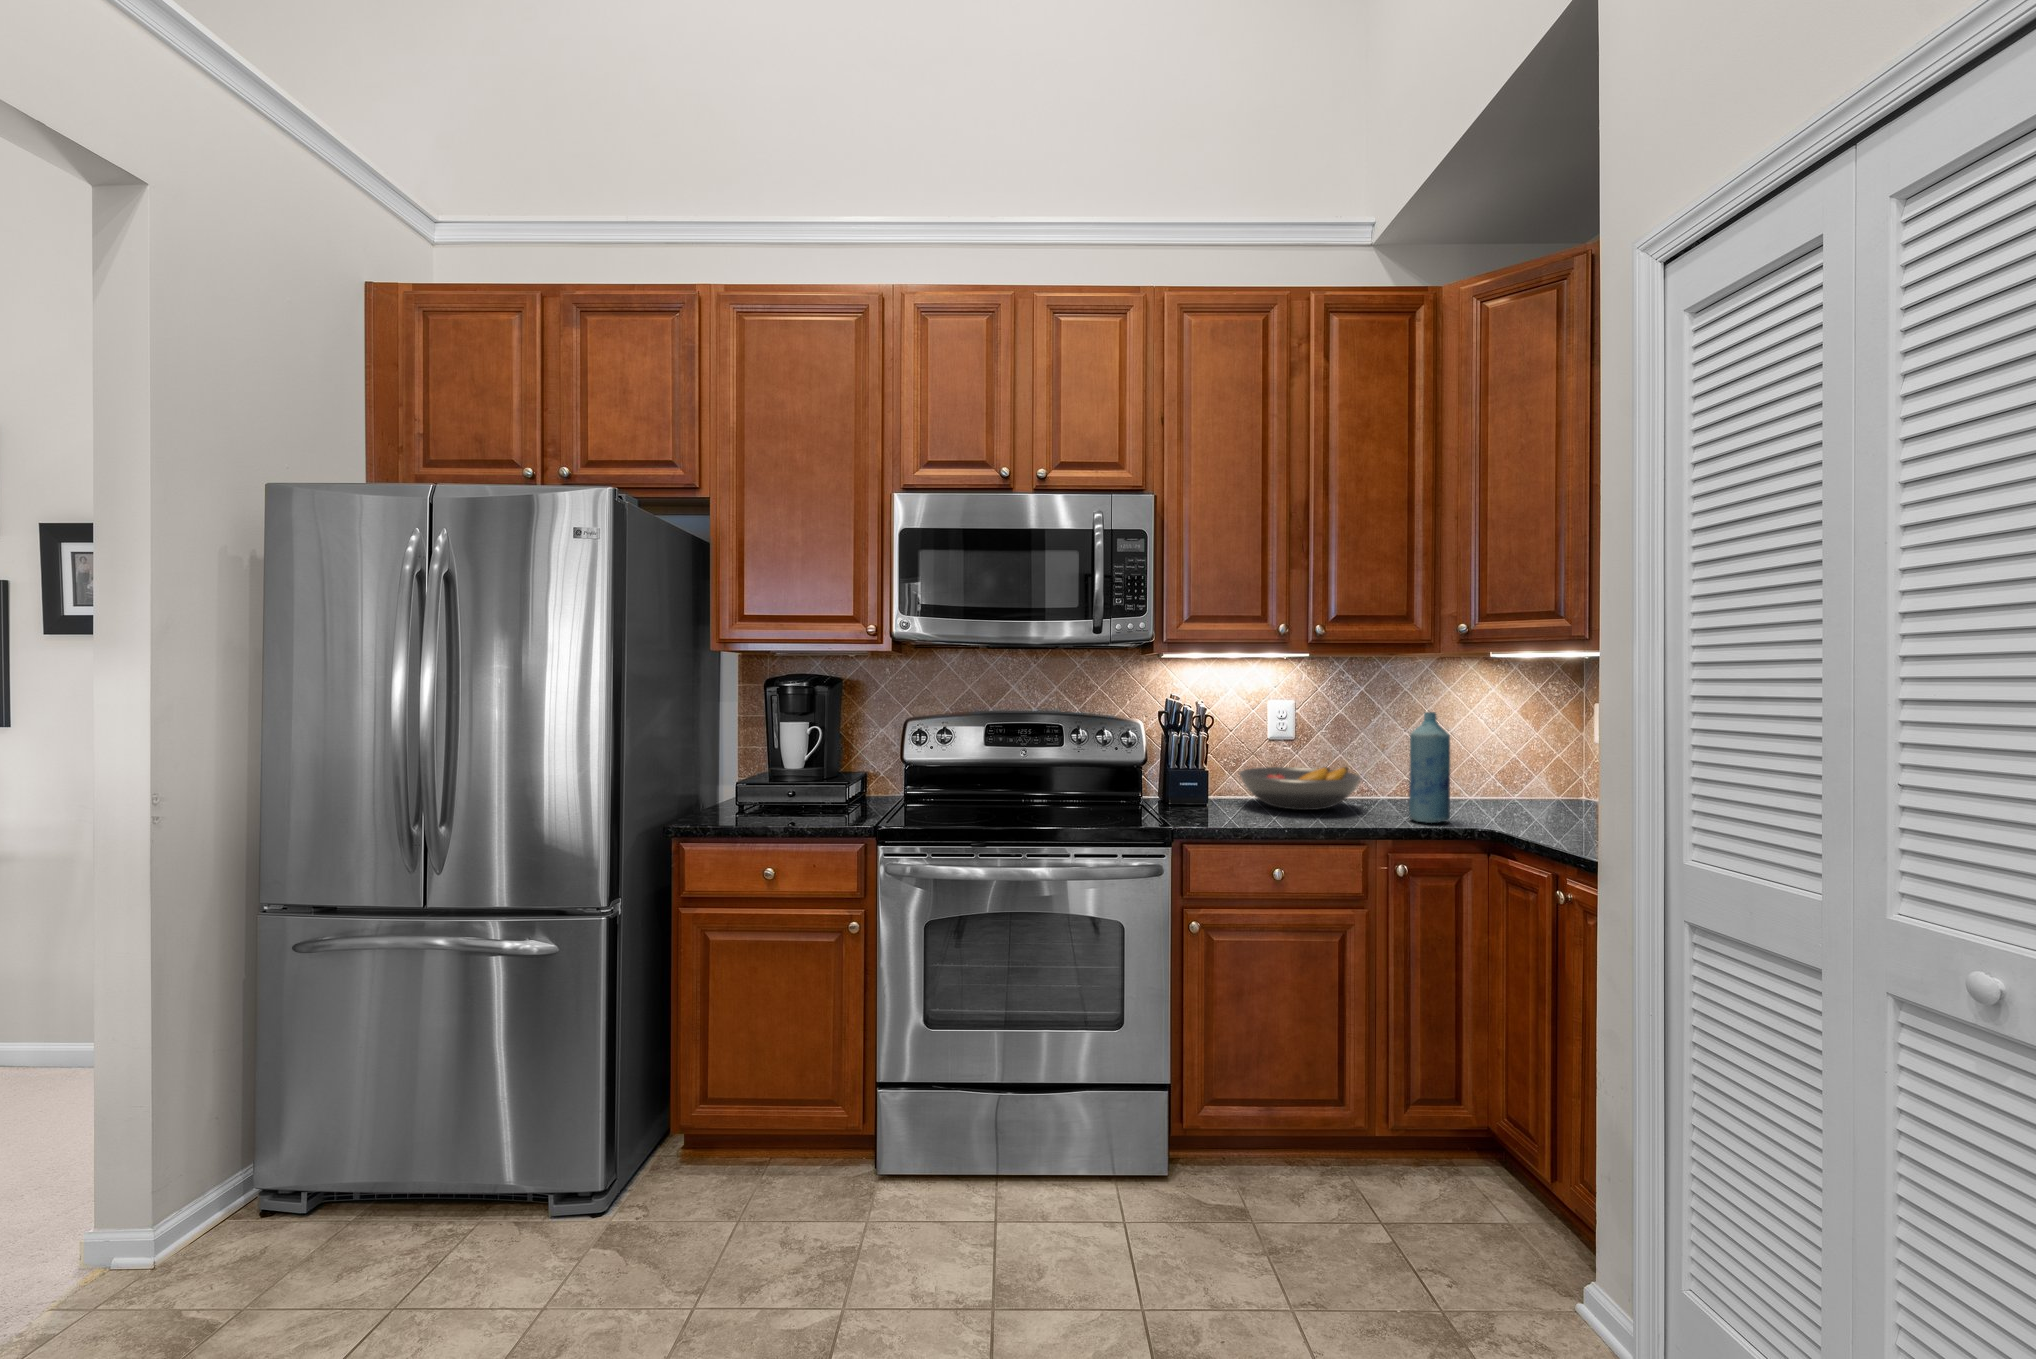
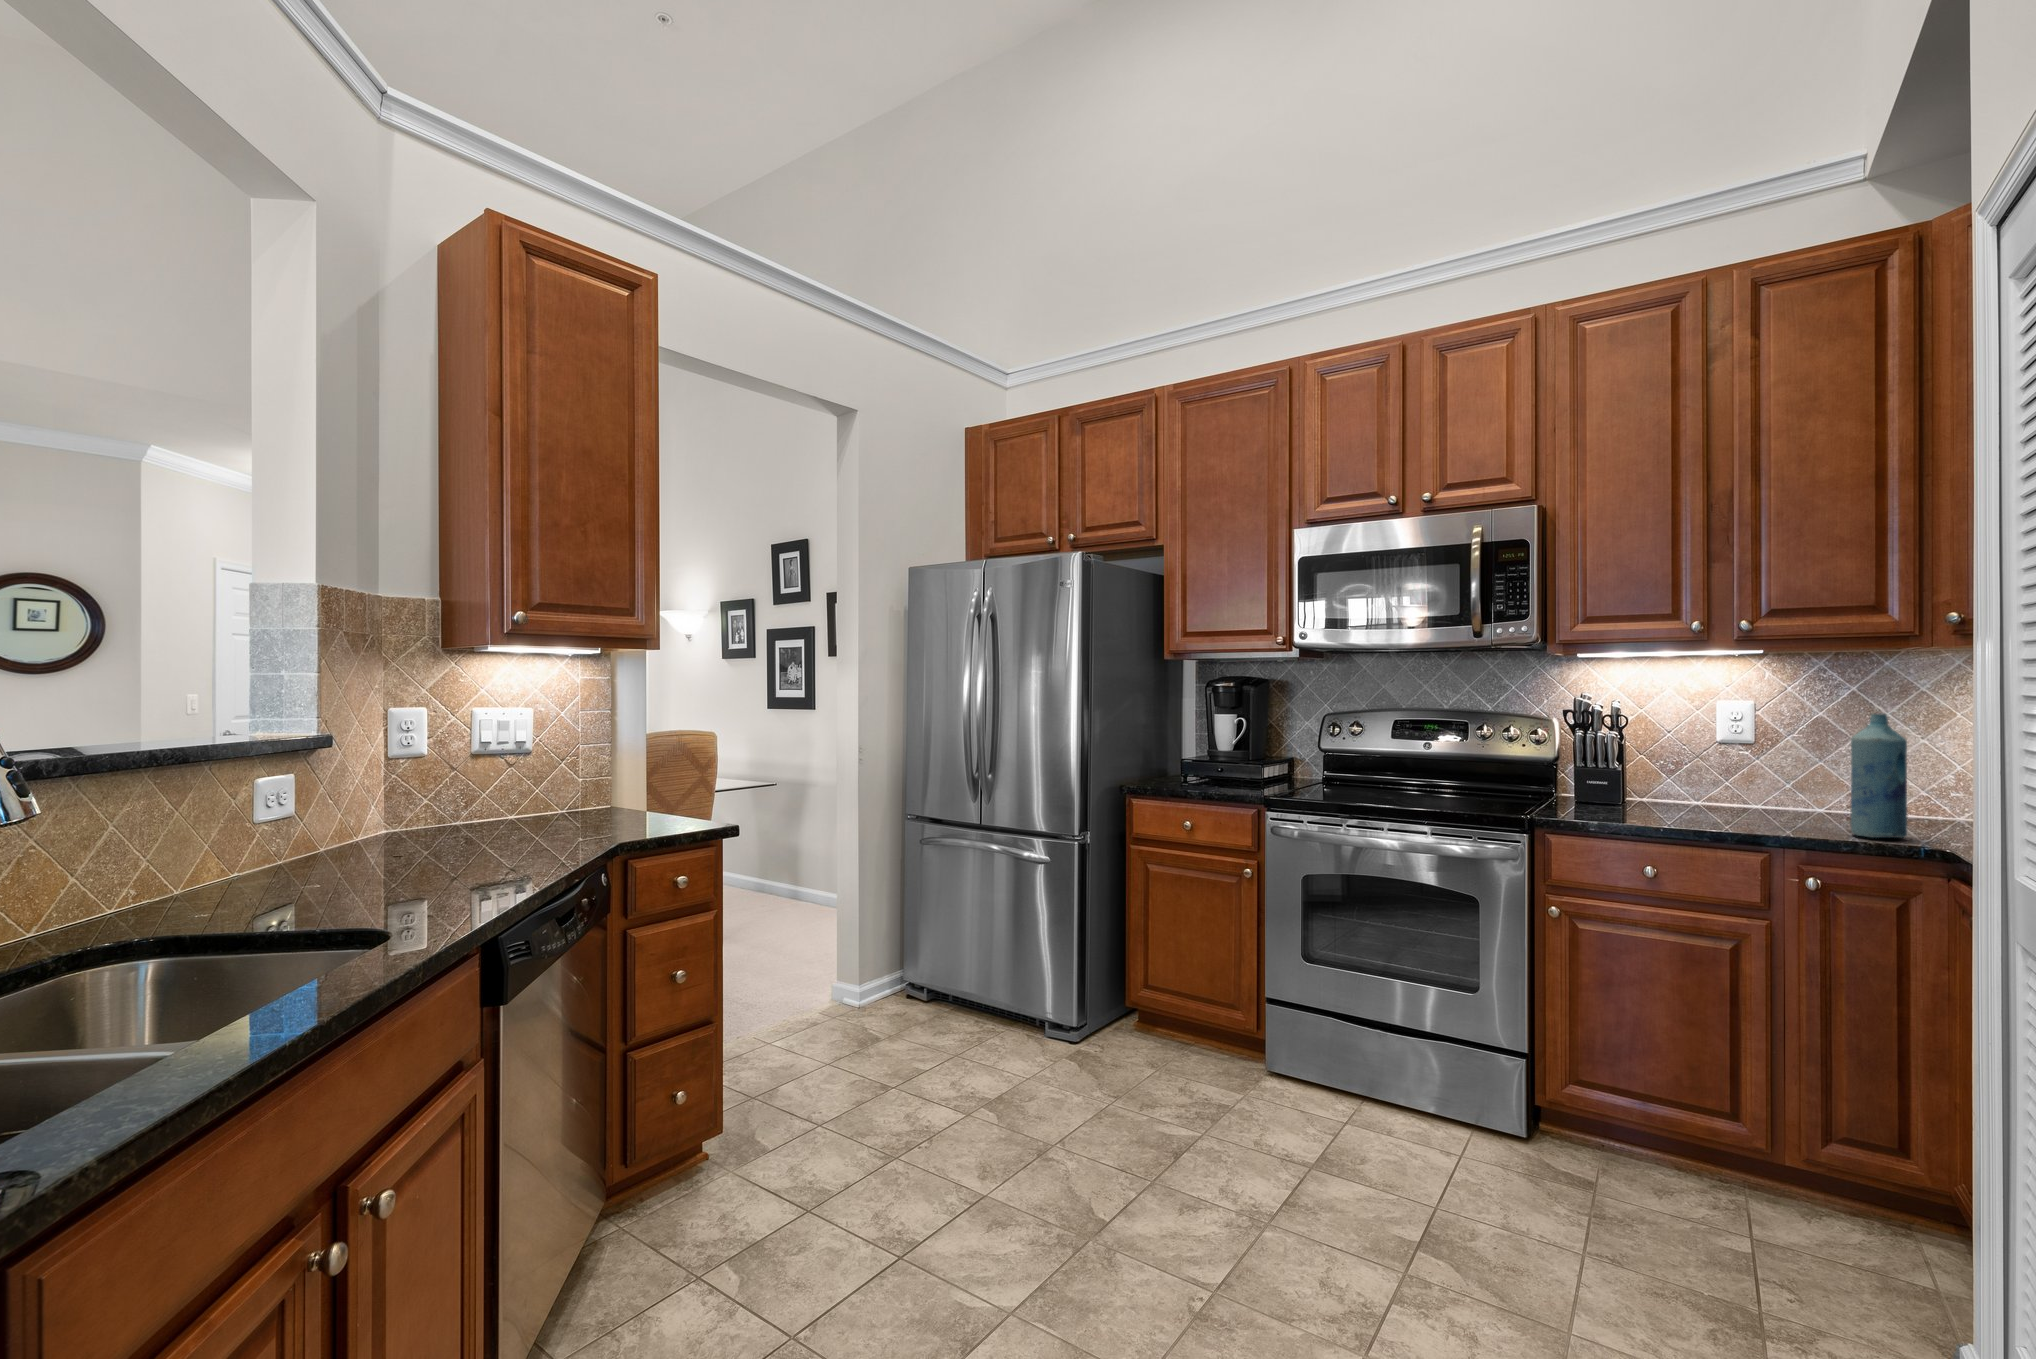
fruit bowl: present [1239,767,1361,810] -> none [1654,773,1811,817]

